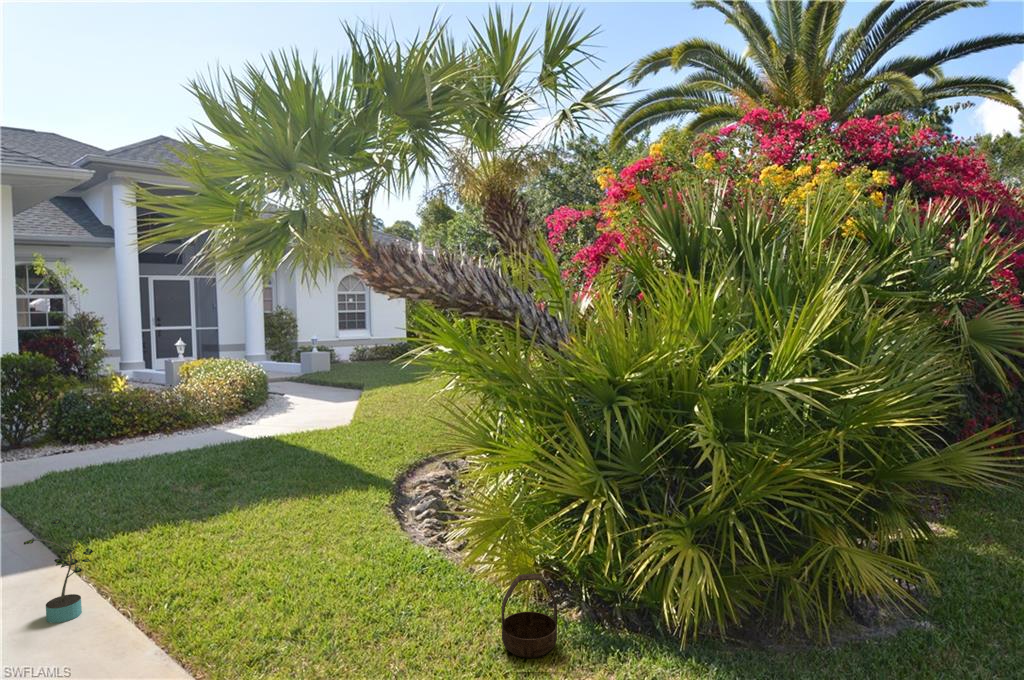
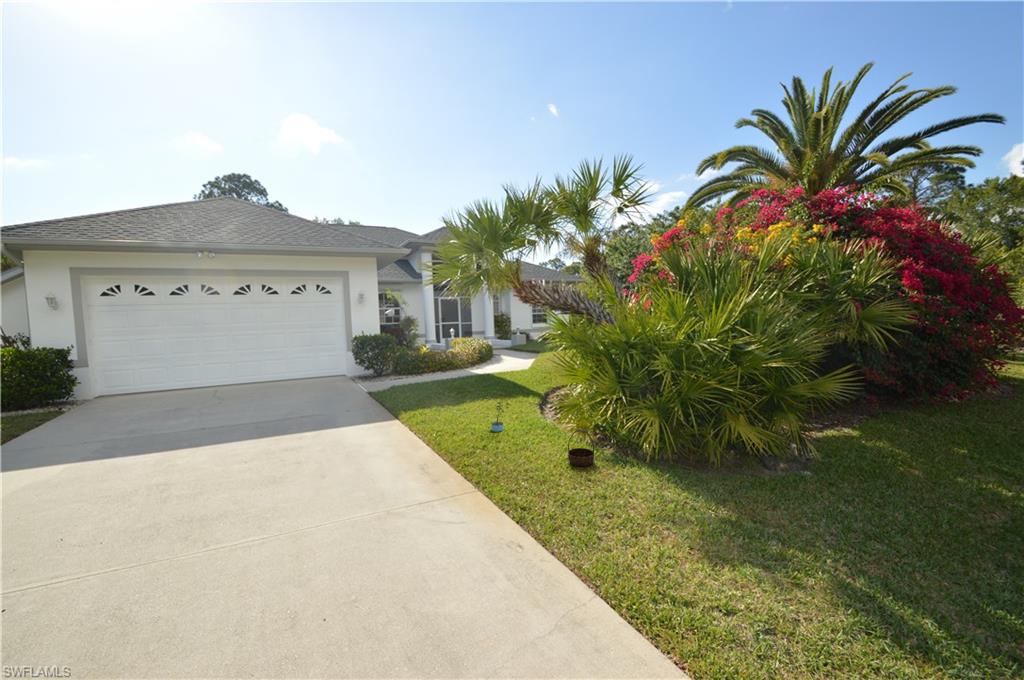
potted plant: present [24,519,93,623] -> present [486,391,509,432]

